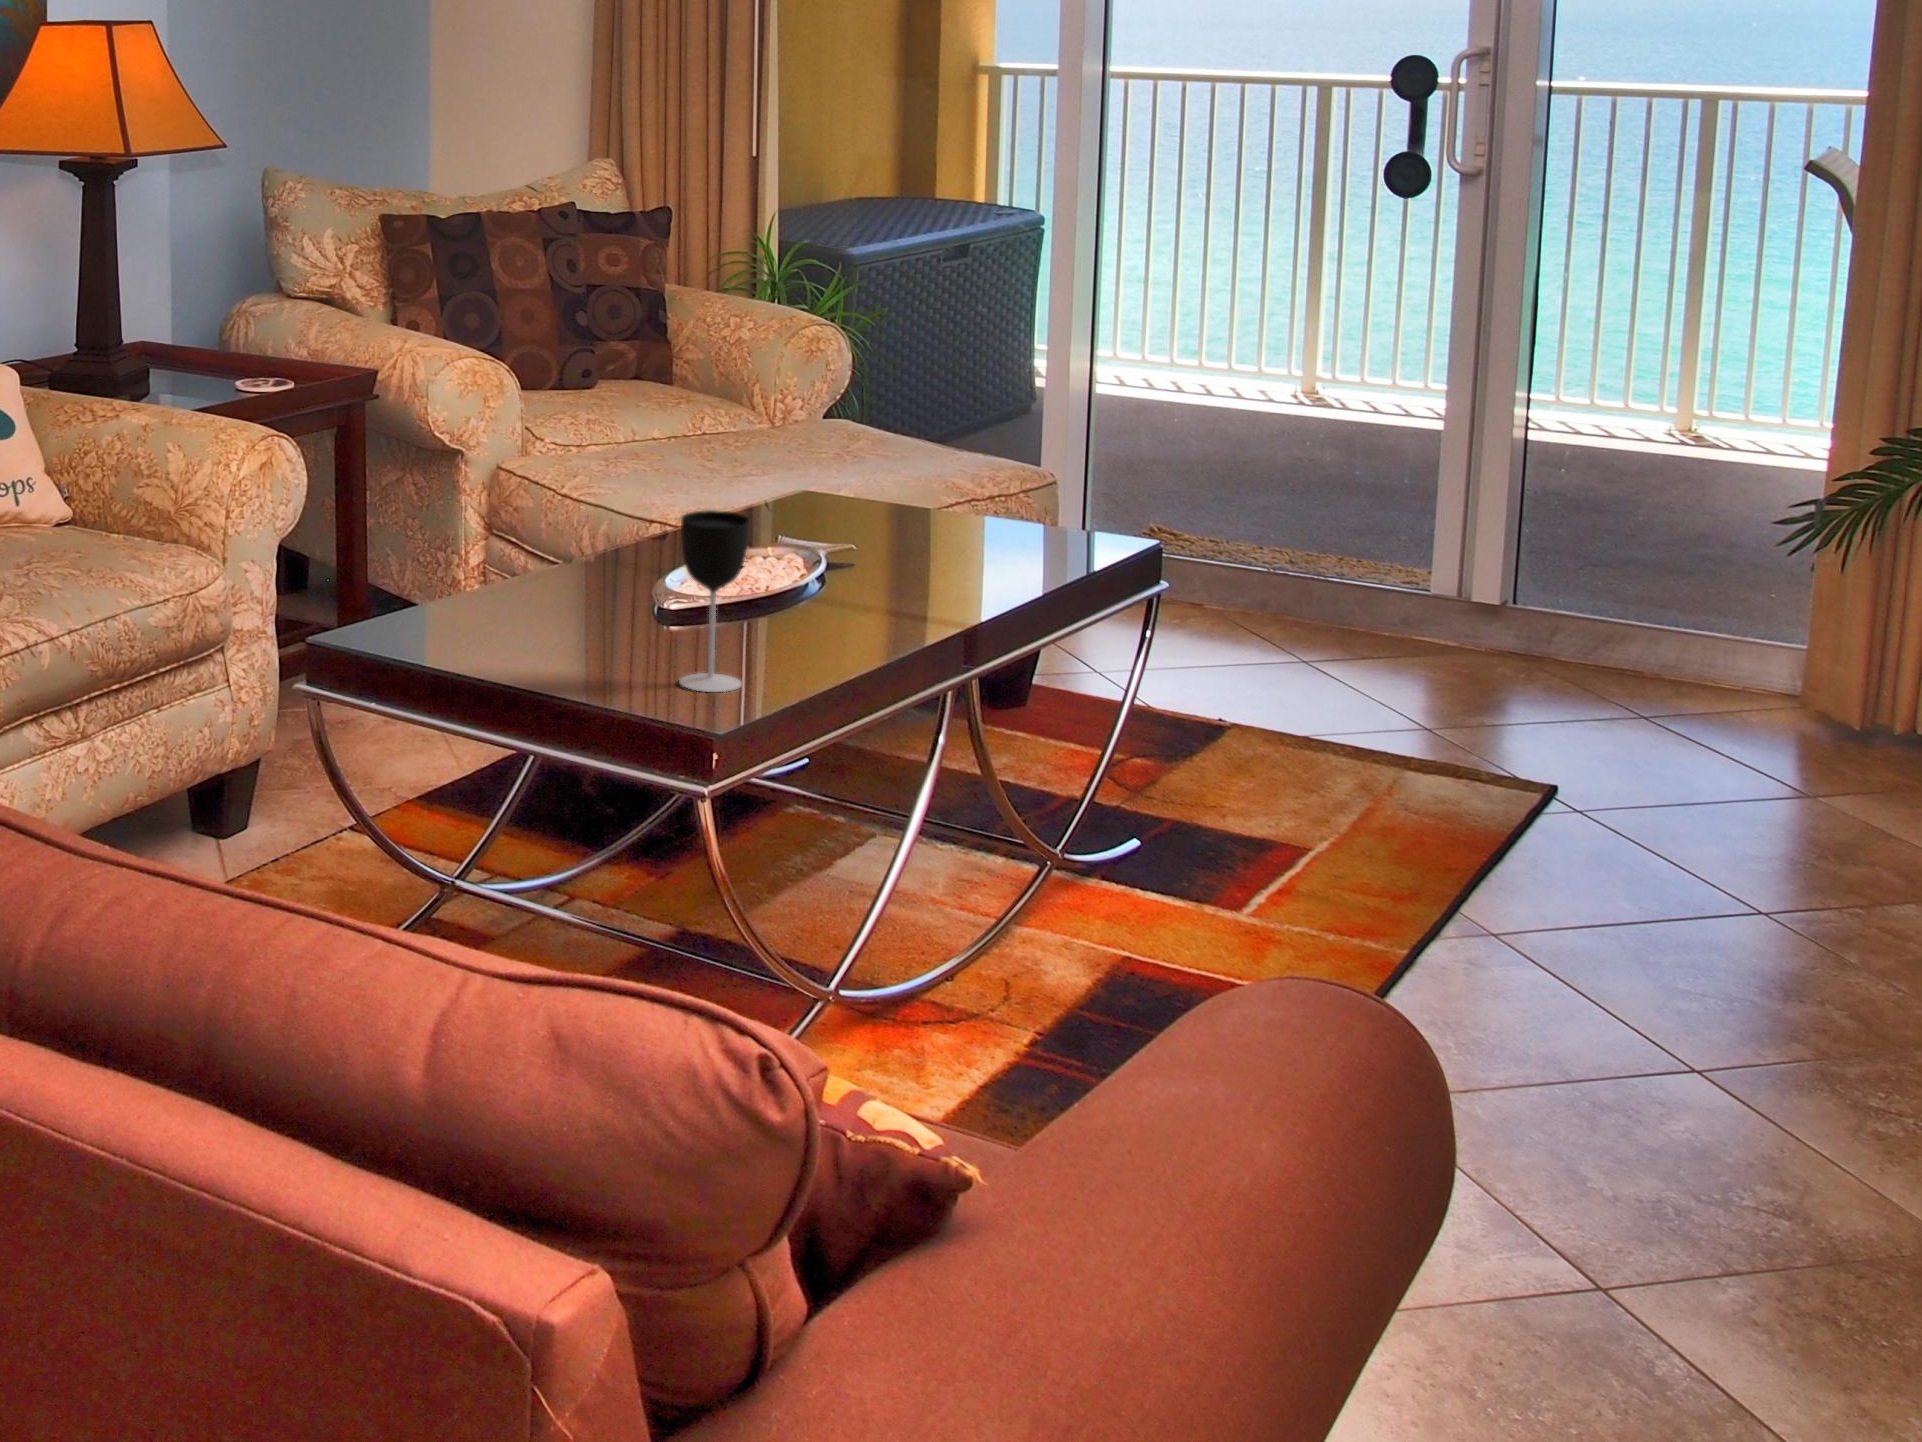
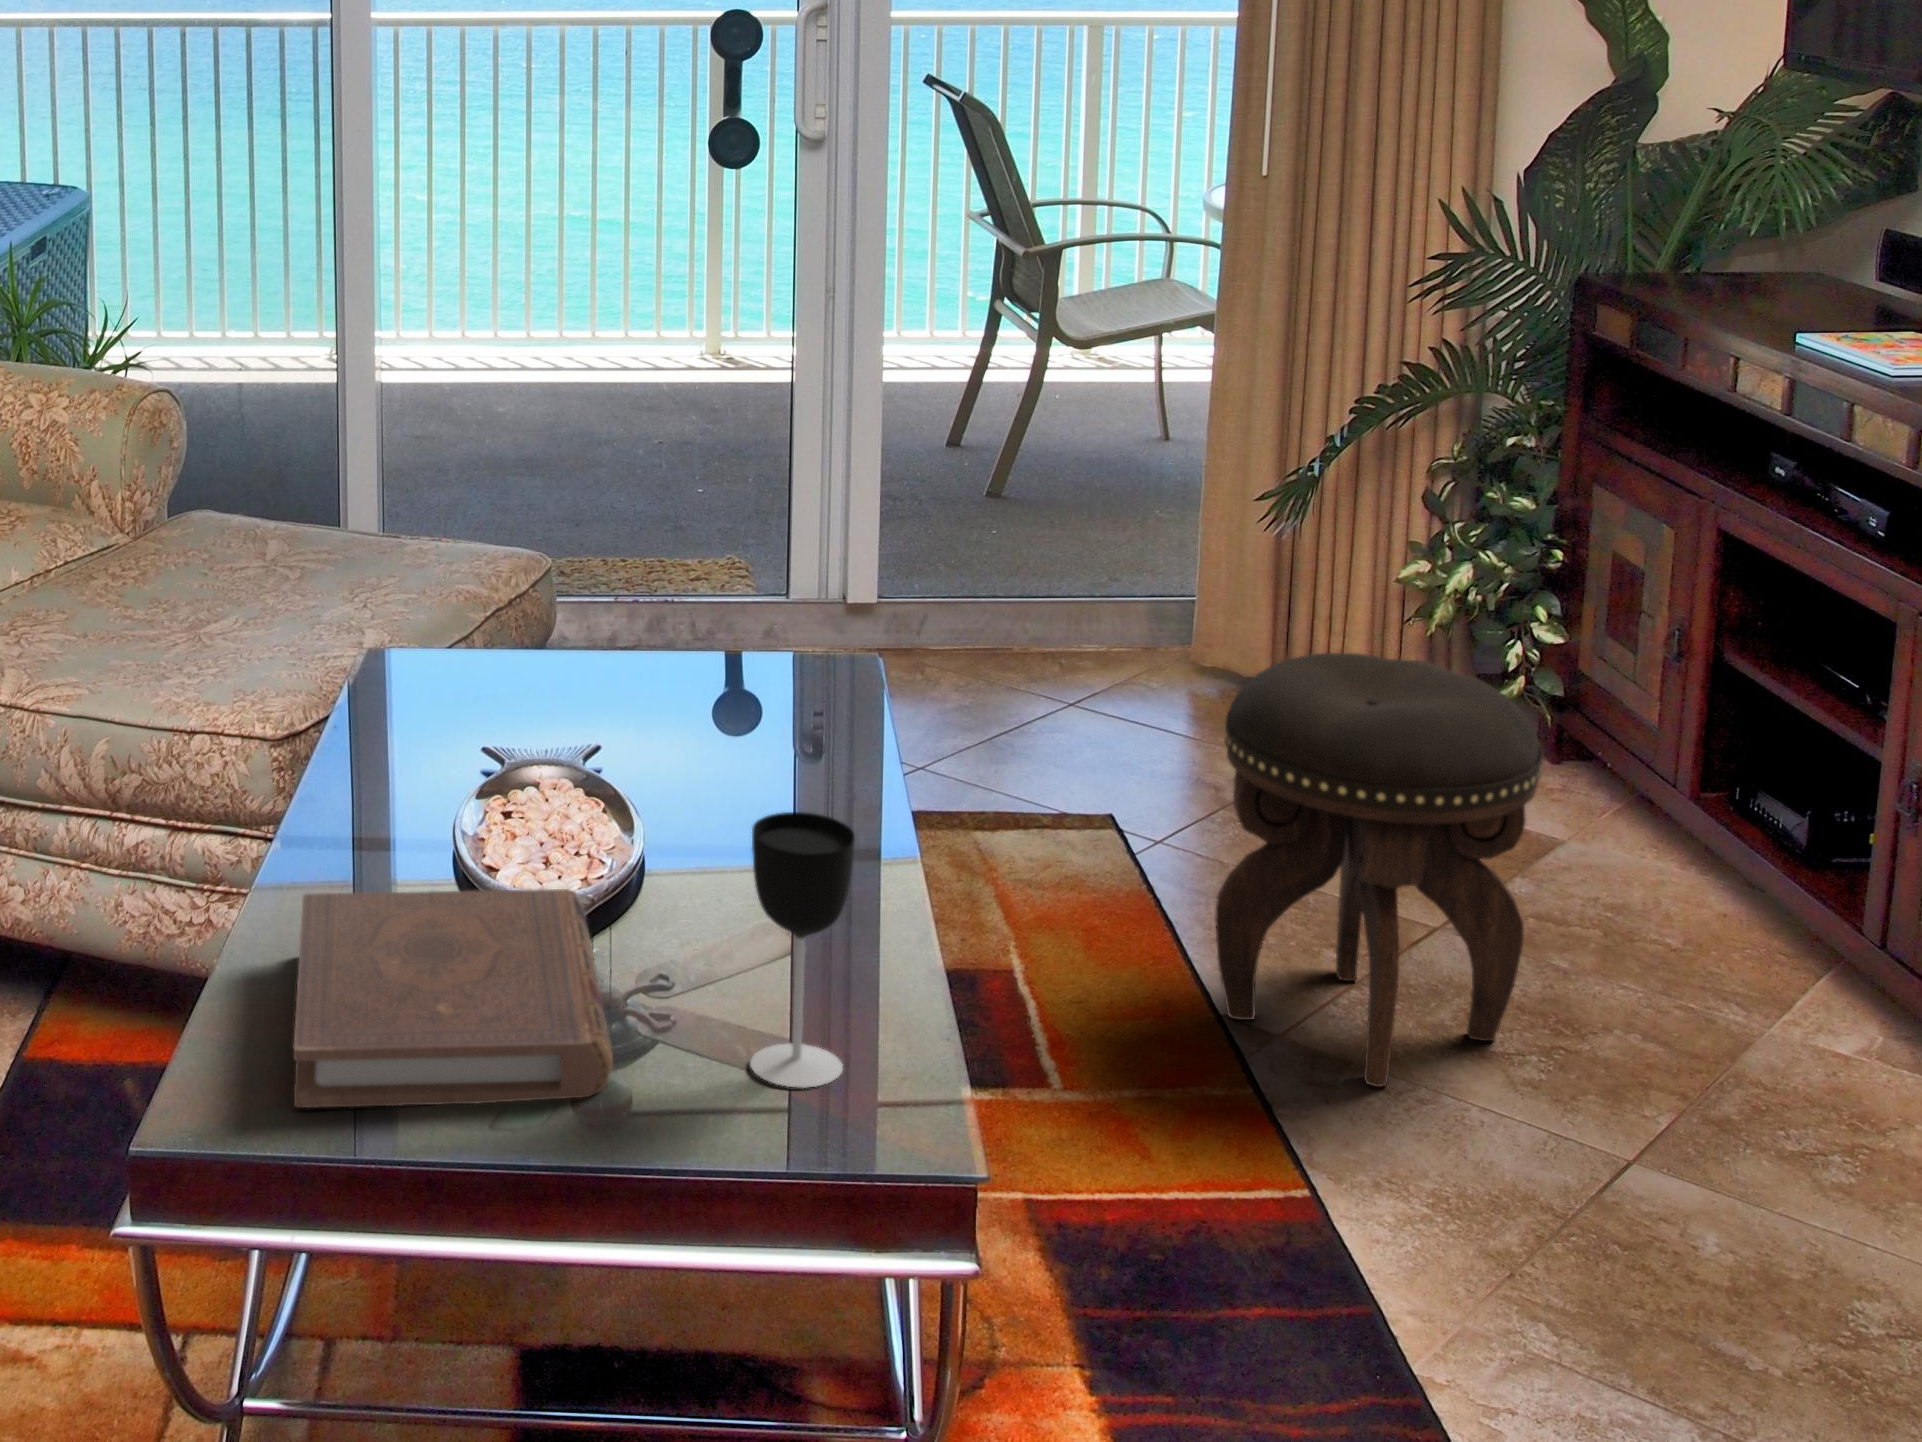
book: none [409,558,690,675] -> present [294,889,613,1108]
footstool: none [1459,604,1763,975] -> present [1215,653,1544,1087]

